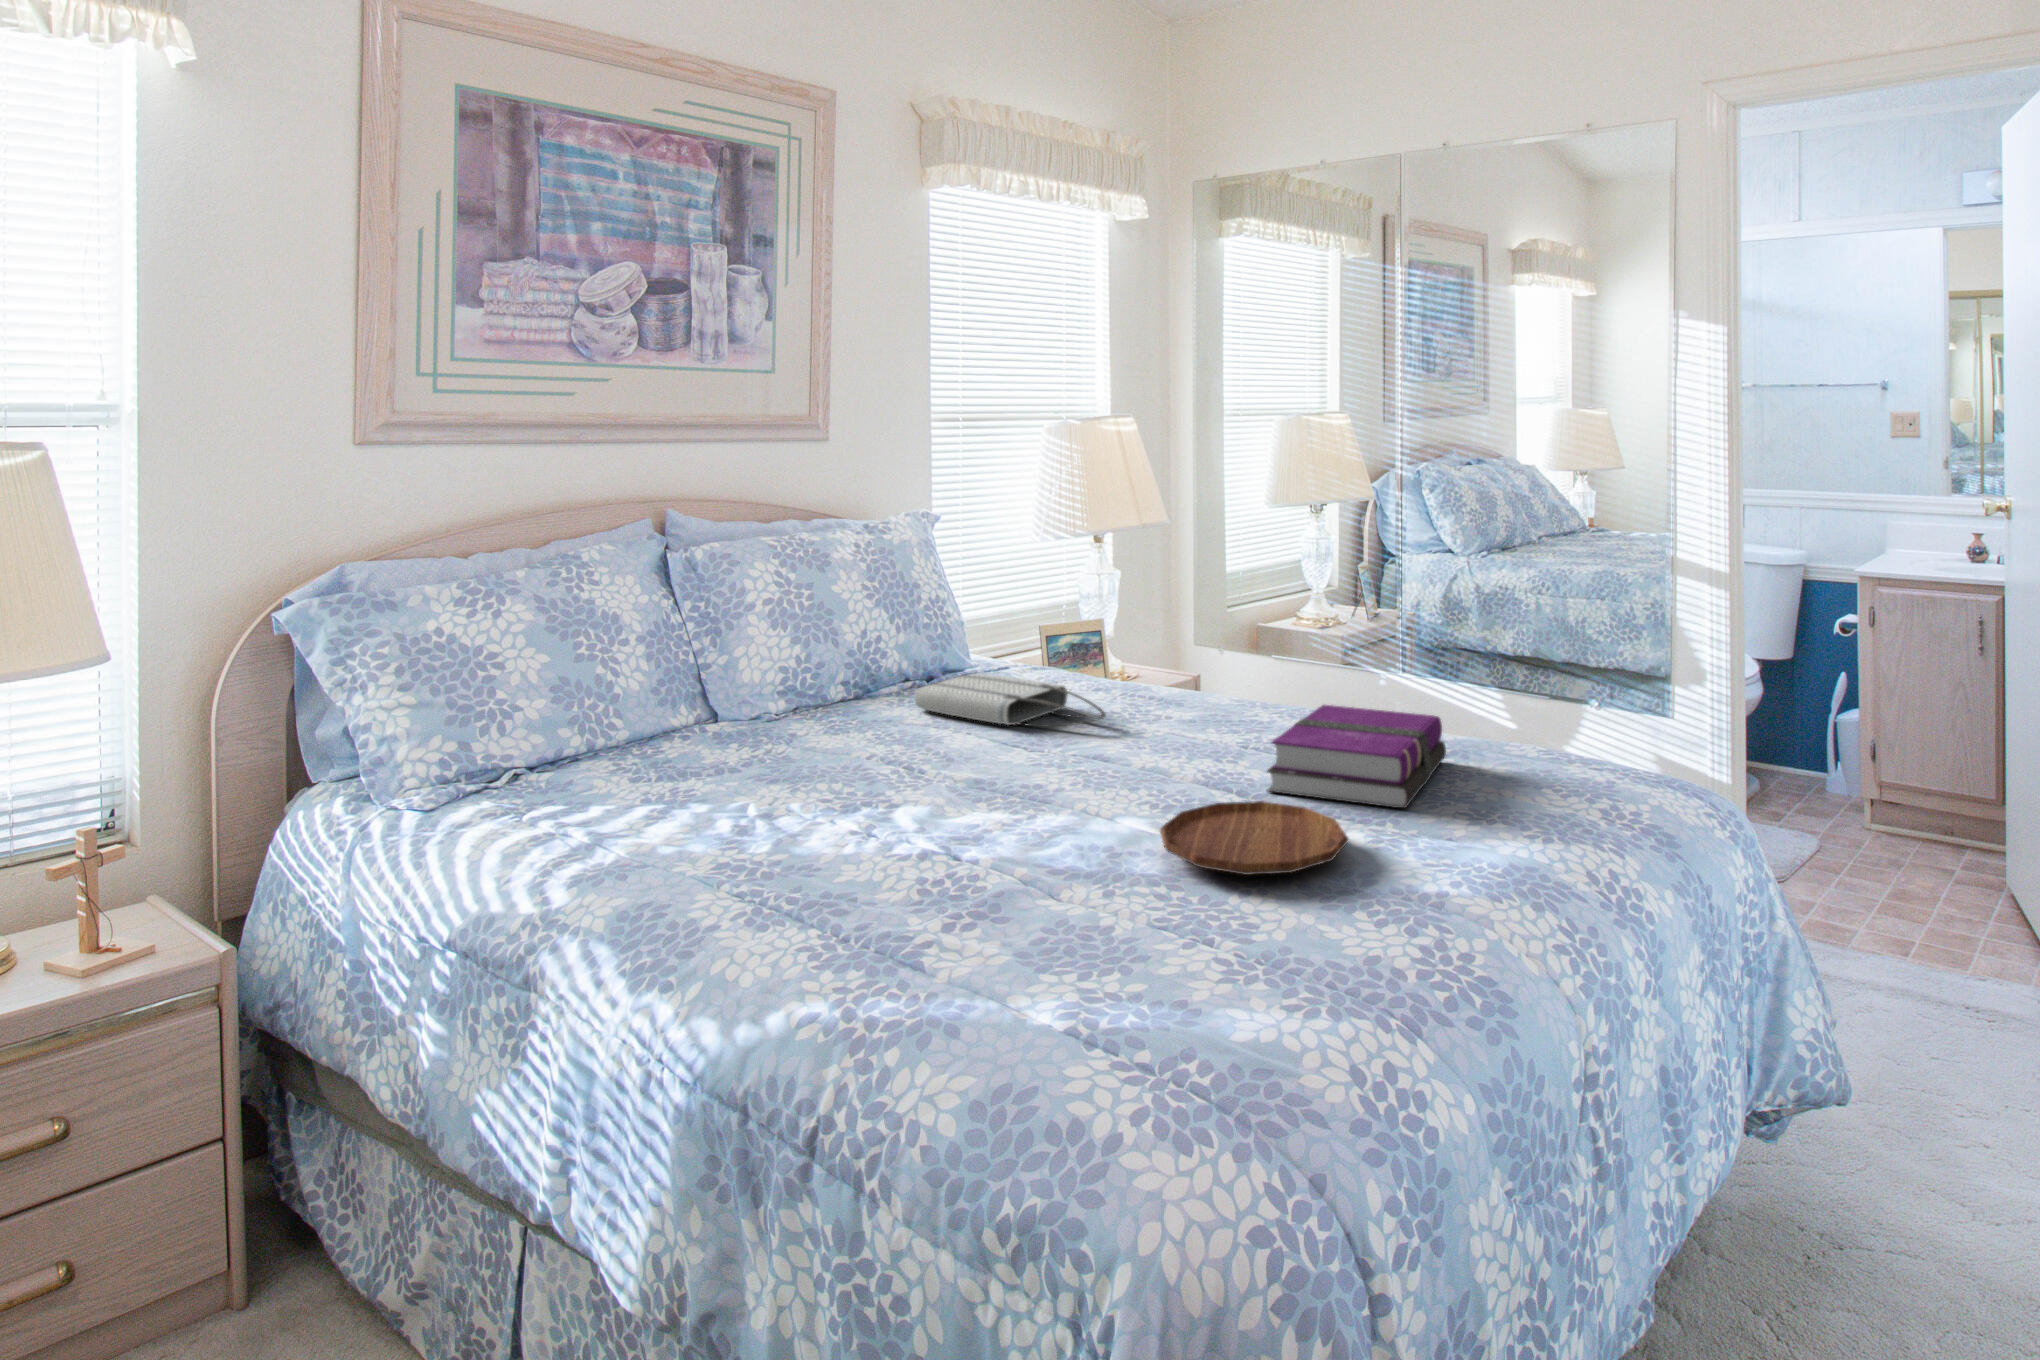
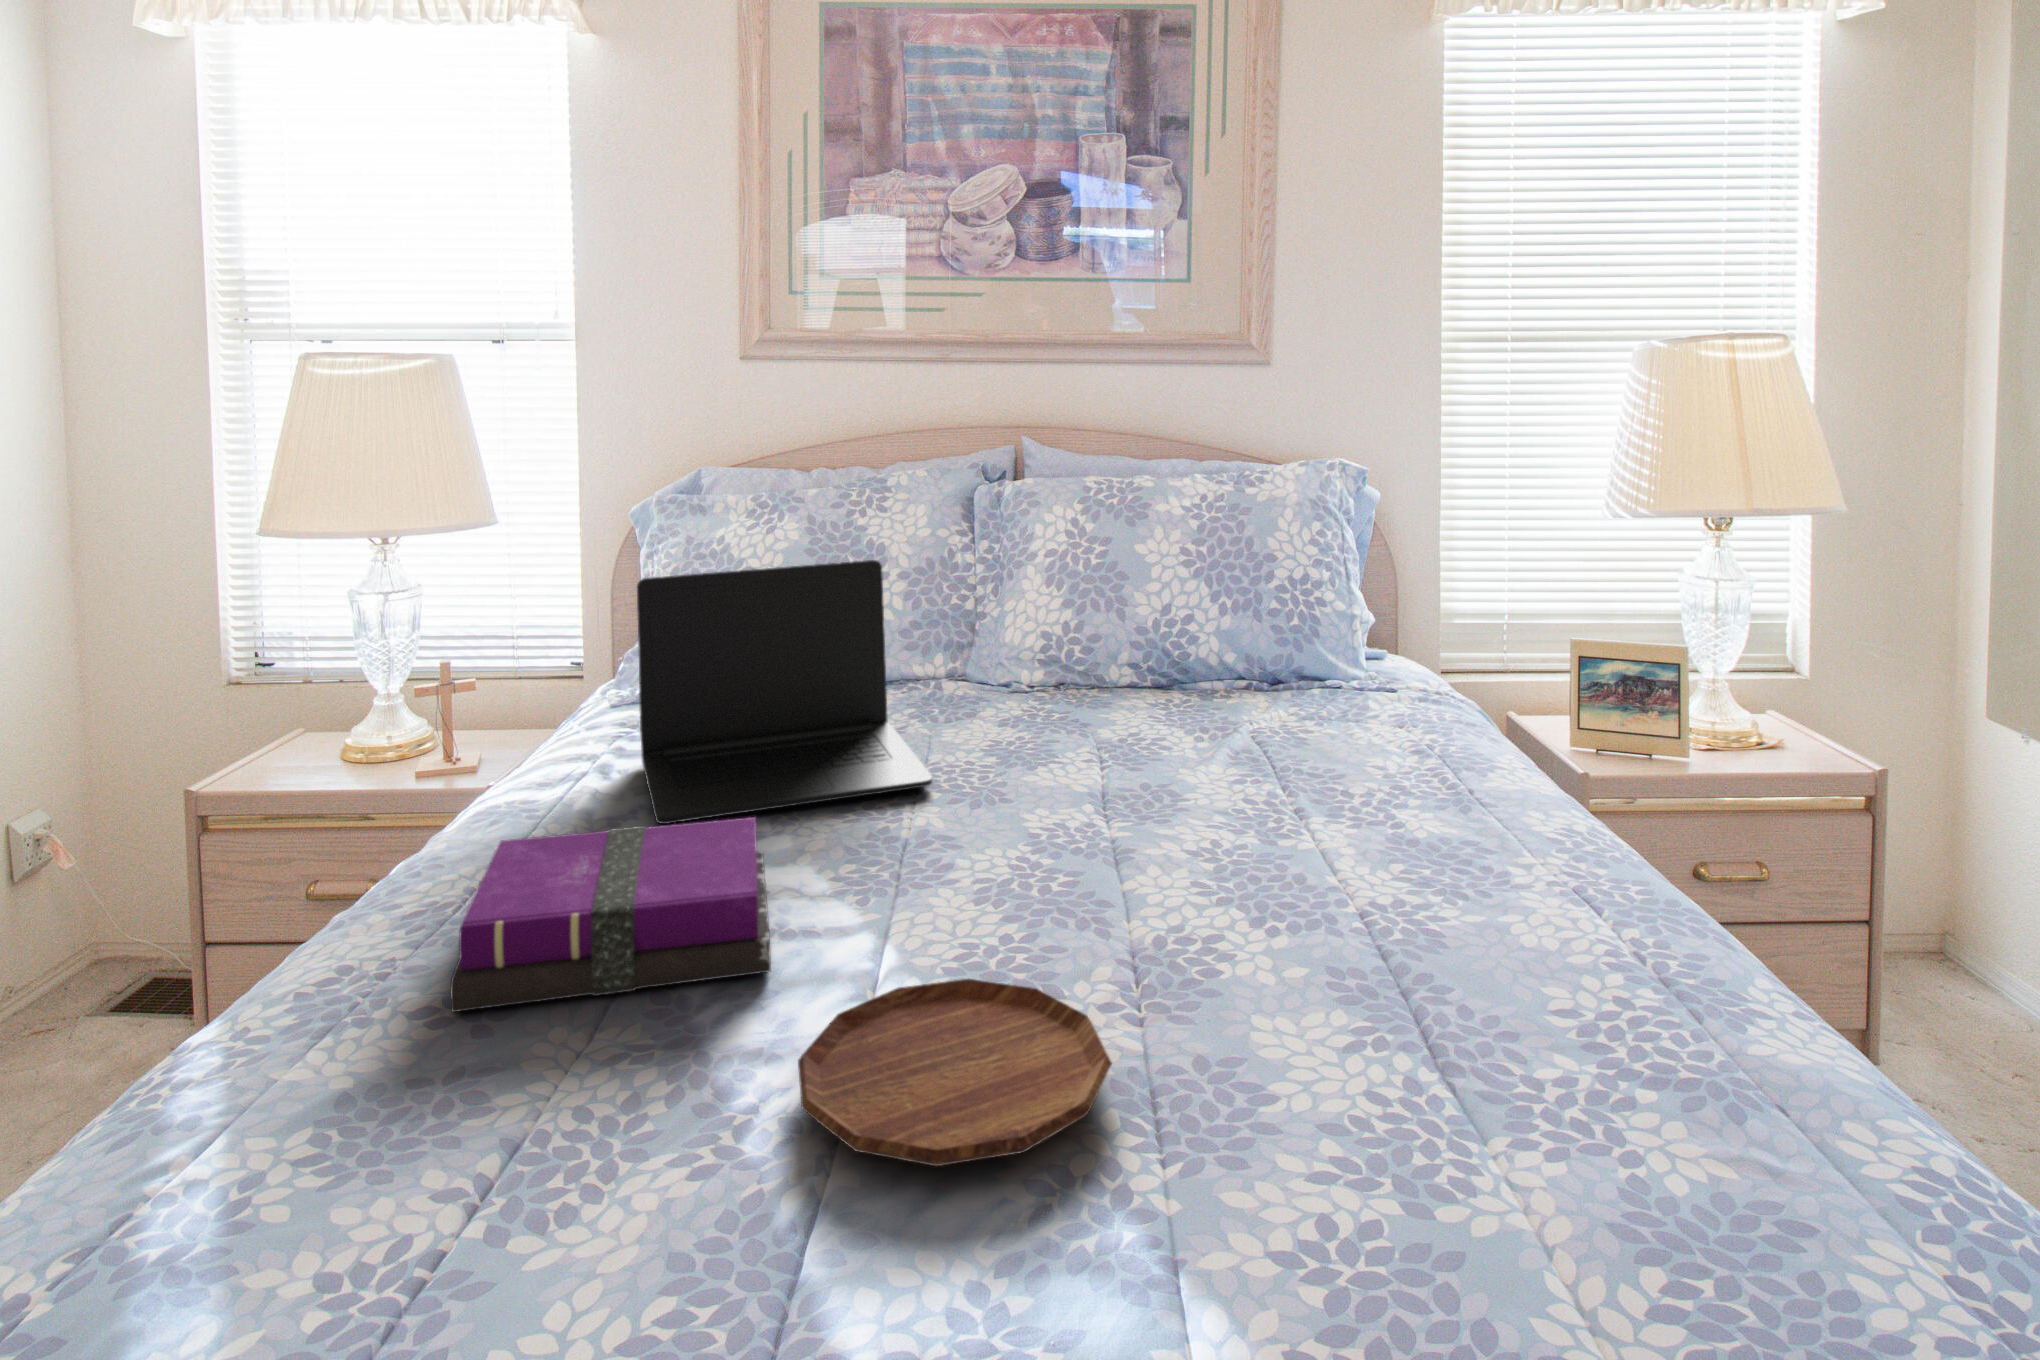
laptop: none [586,609,879,844] -> present [637,560,932,824]
tote bag: present [915,674,1106,726] -> none [1162,689,1322,801]
notebook: present [1267,705,1446,808] -> present [451,817,771,1012]

